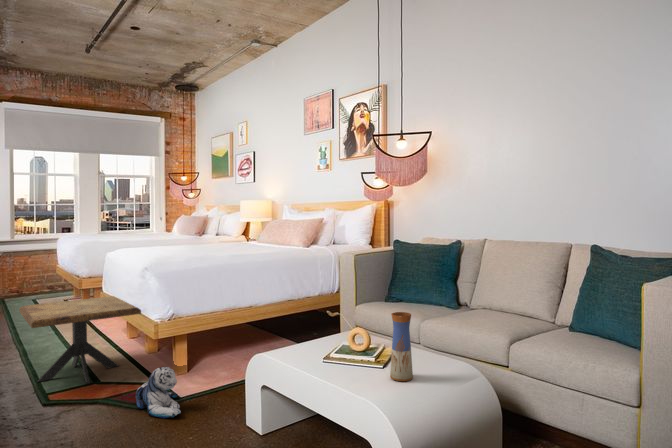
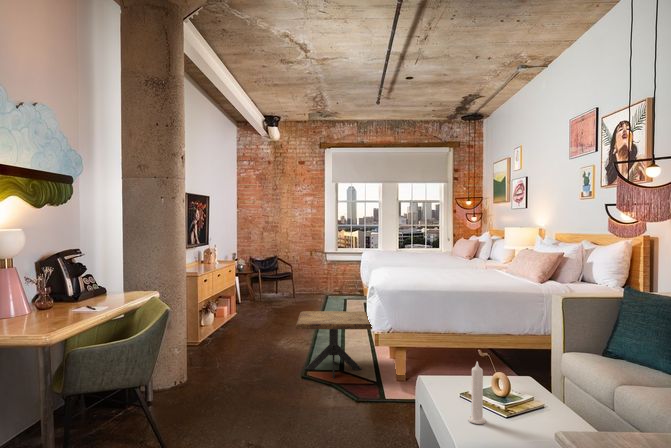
vase: present [390,312,413,381] -> none [504,365,527,434]
candle: none [351,315,370,382] -> present [468,361,486,424]
plush toy: present [136,367,181,418] -> none [351,376,384,419]

